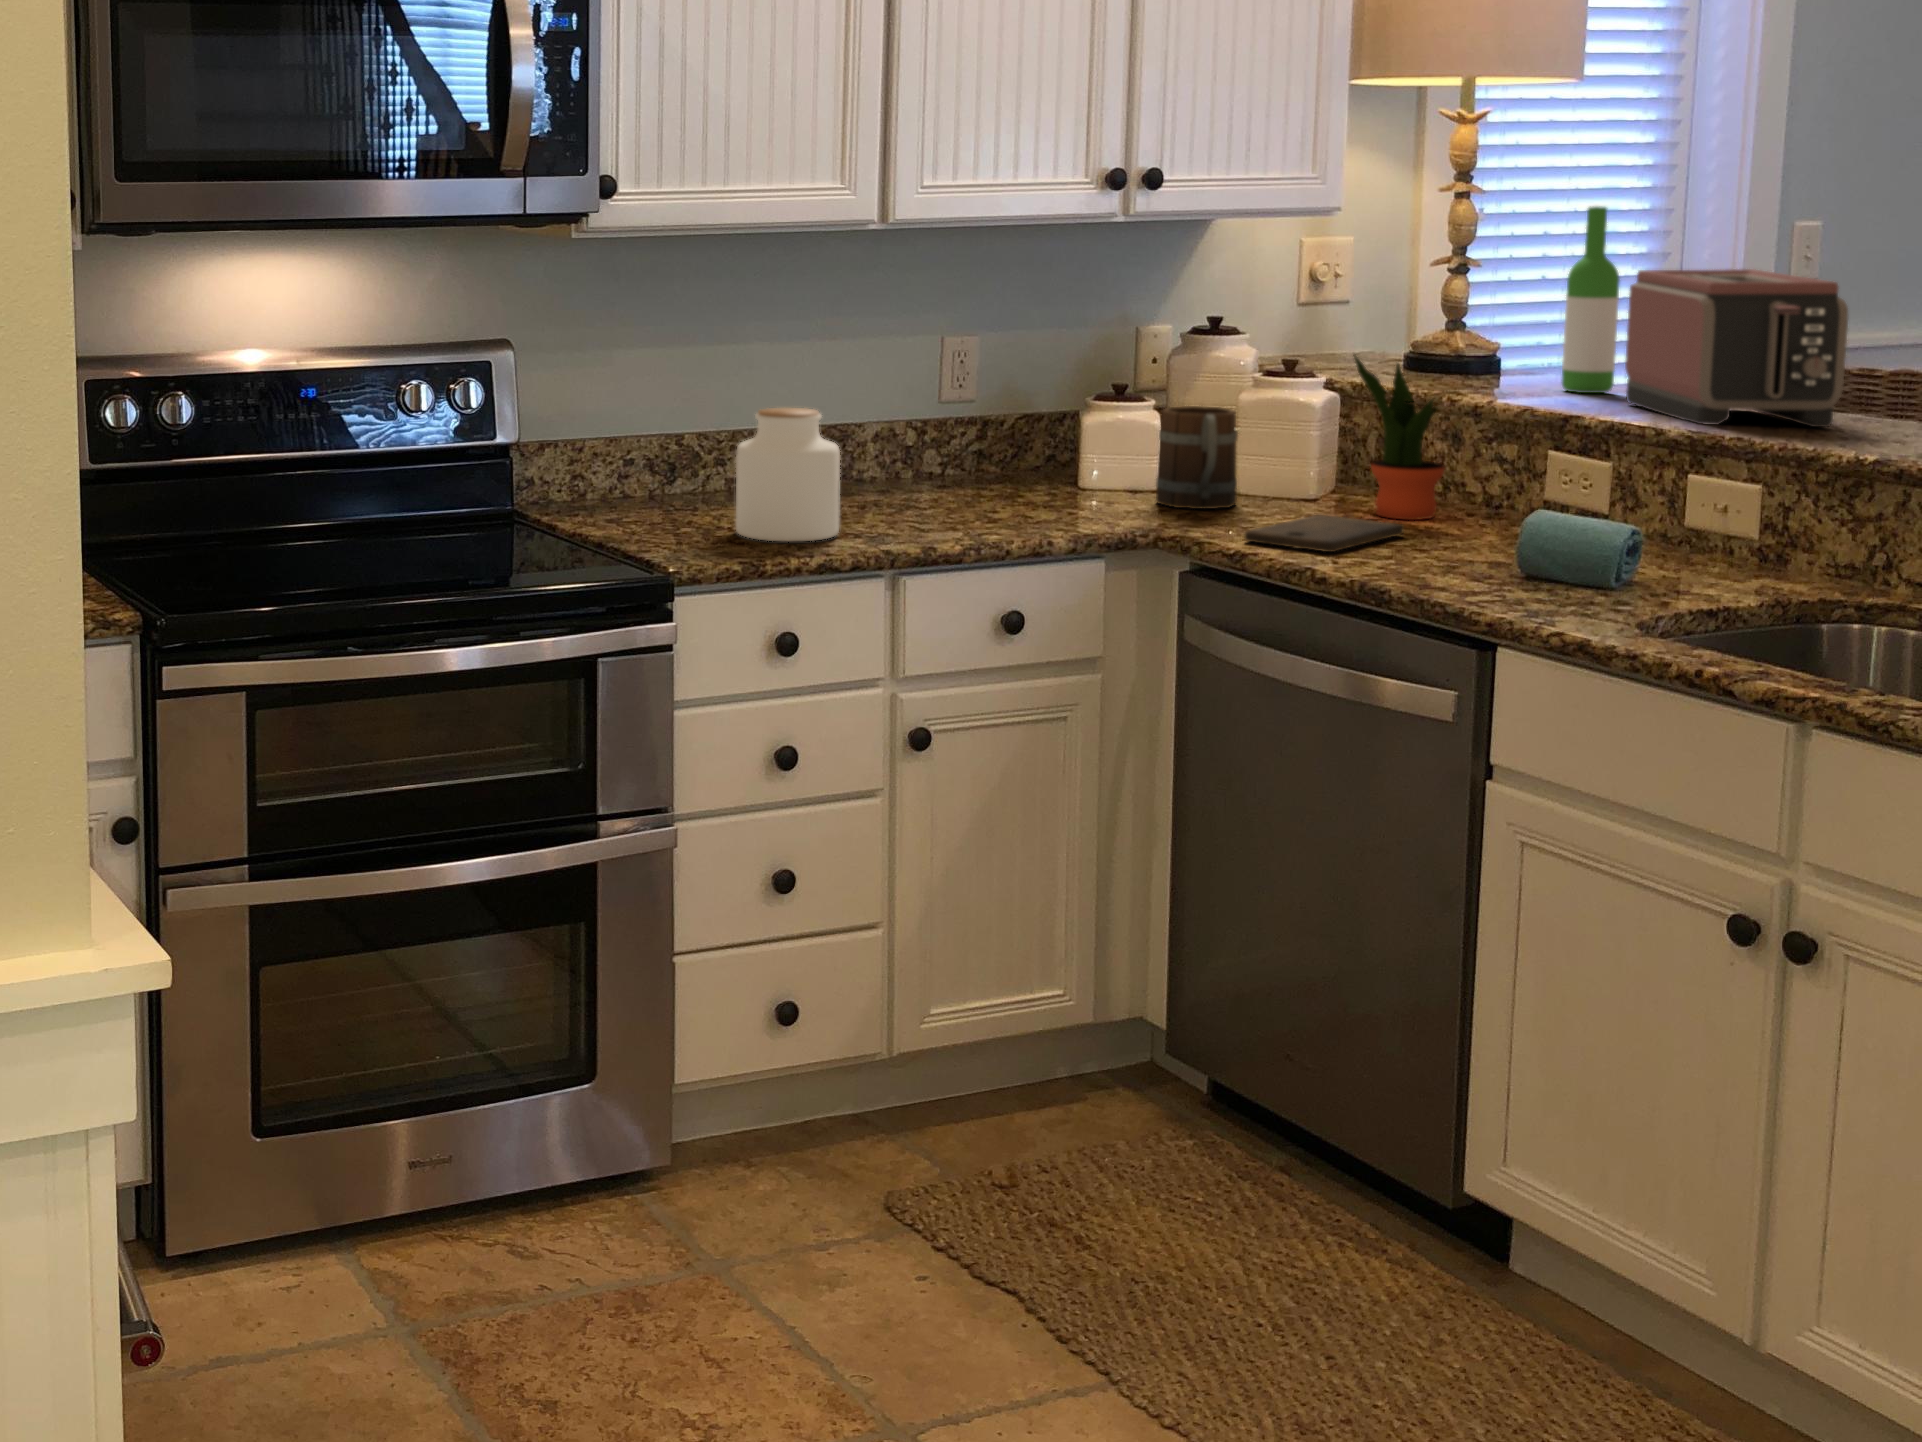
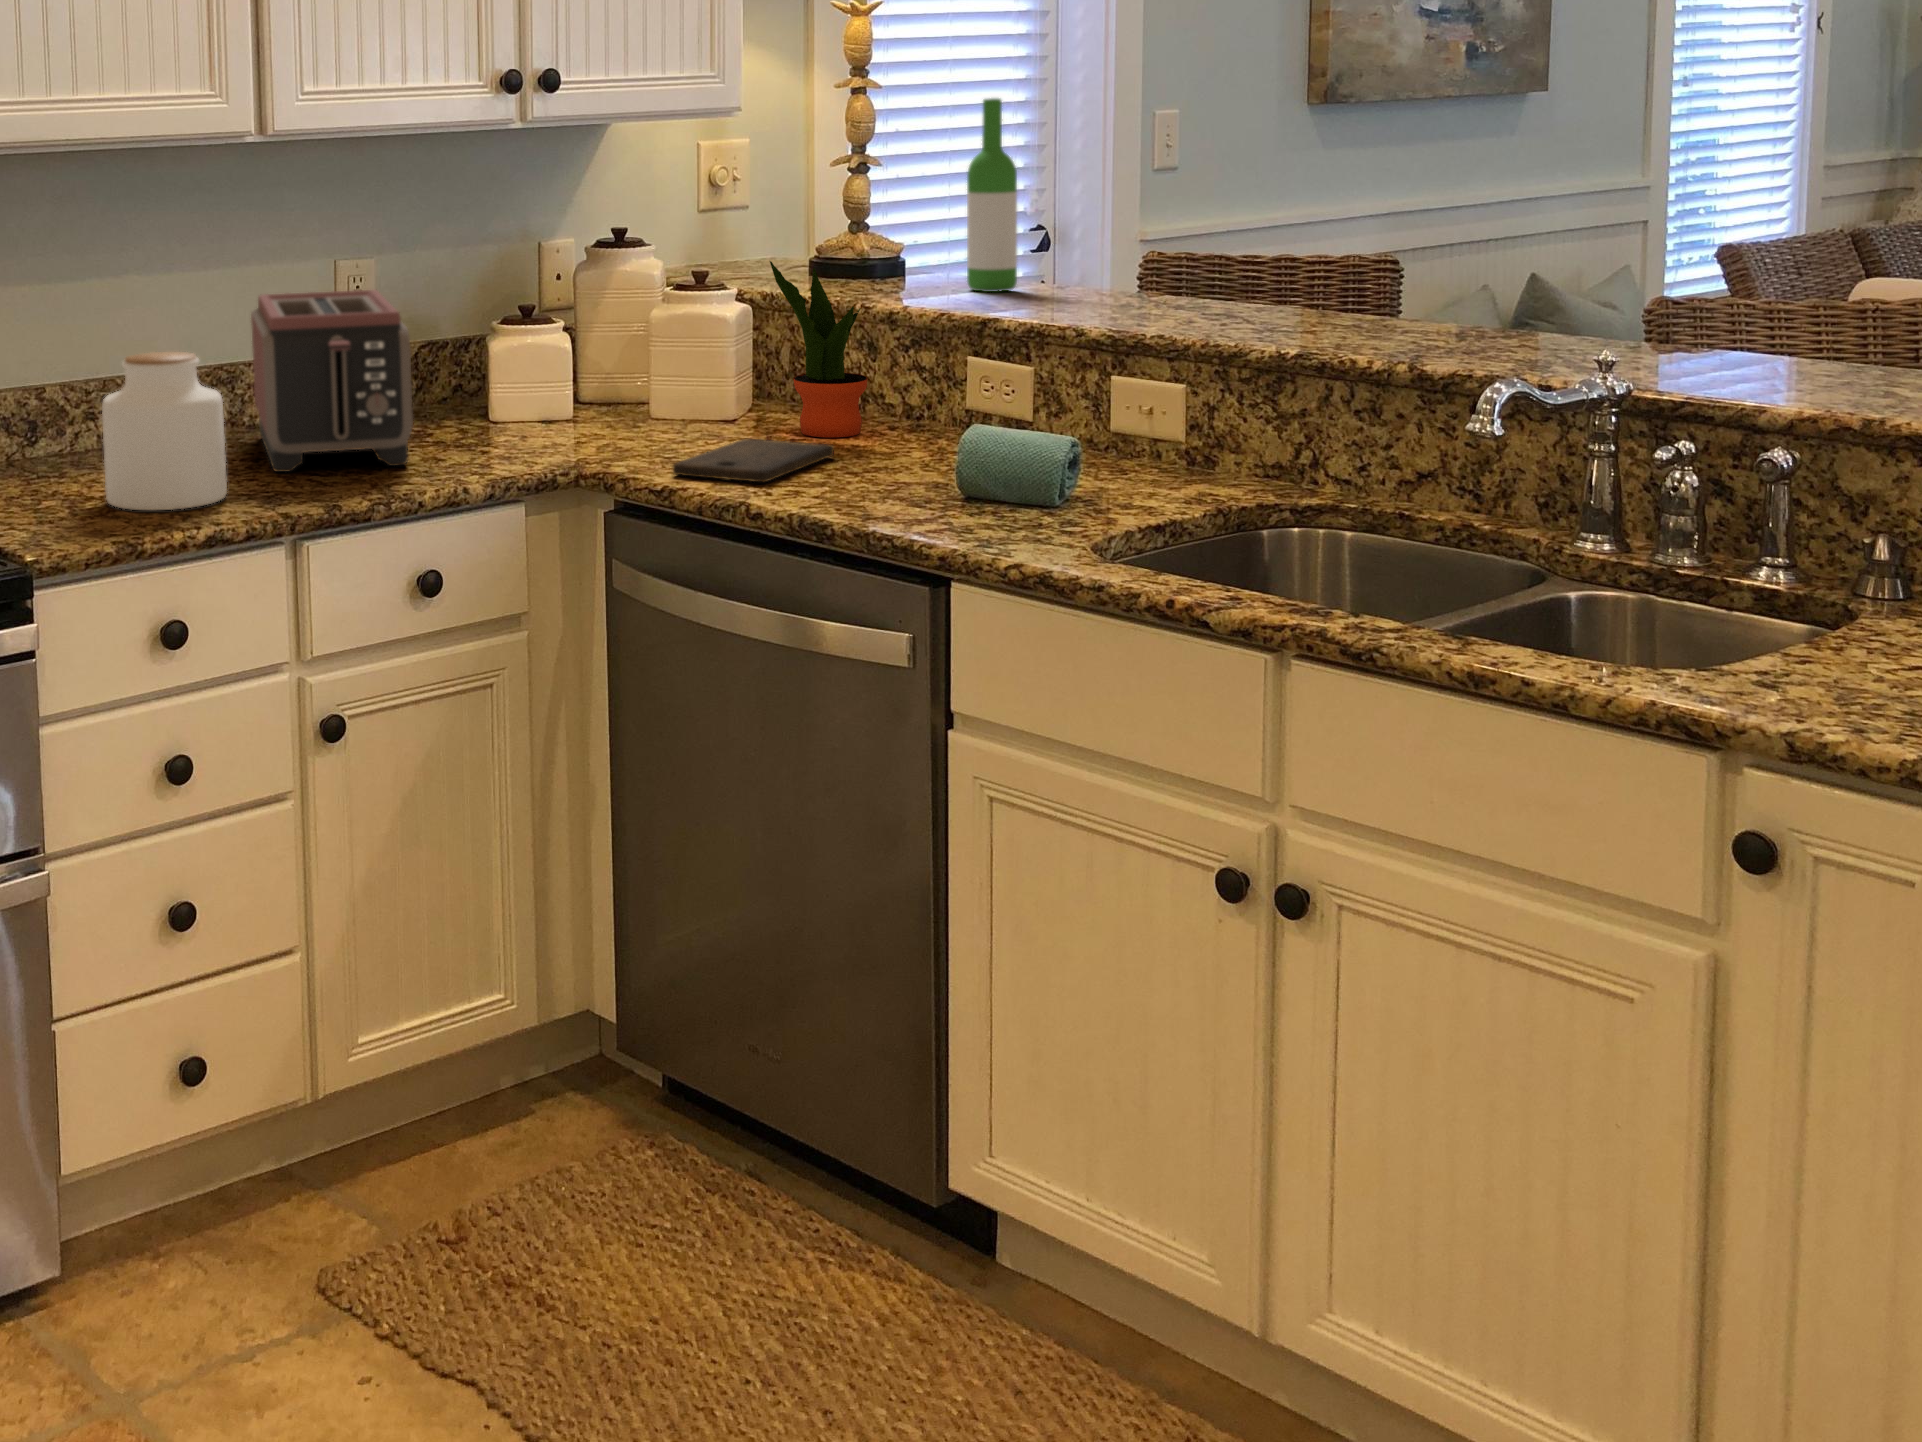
toaster: present [1625,269,1848,427] -> present [251,290,413,472]
mug: present [1156,406,1238,509] -> none [573,325,658,439]

